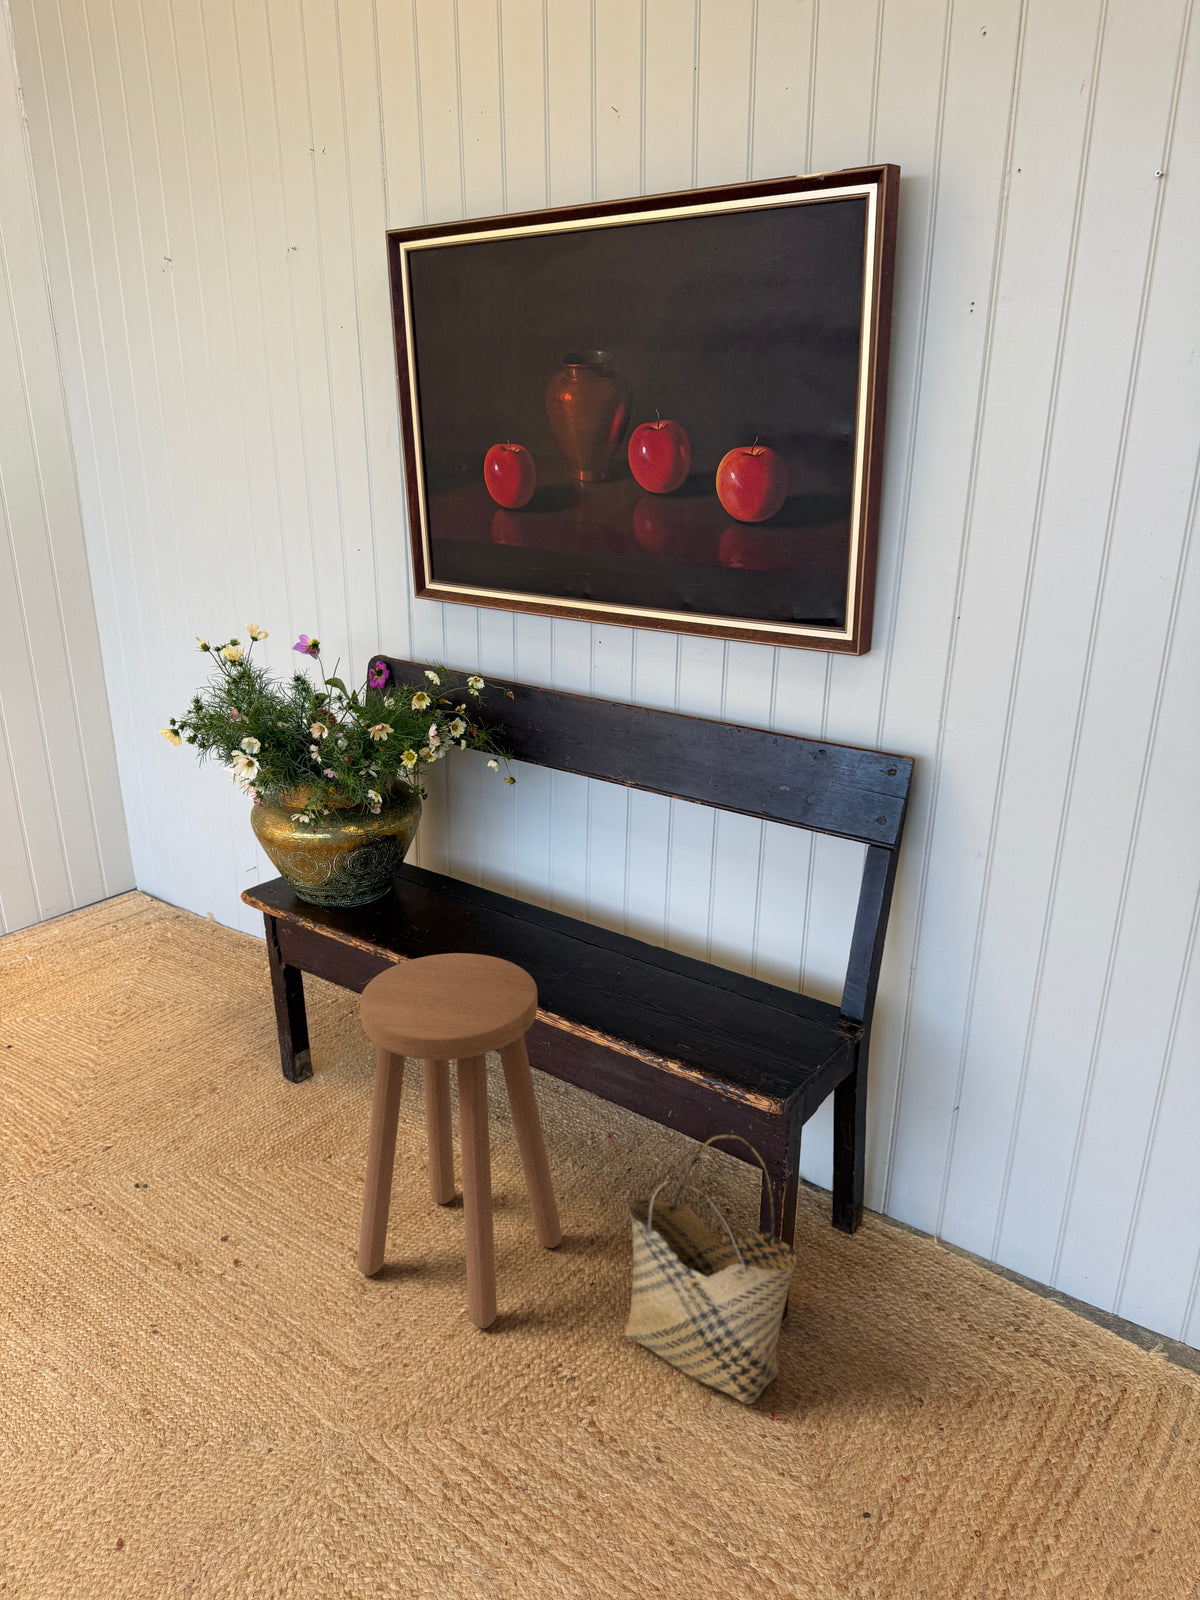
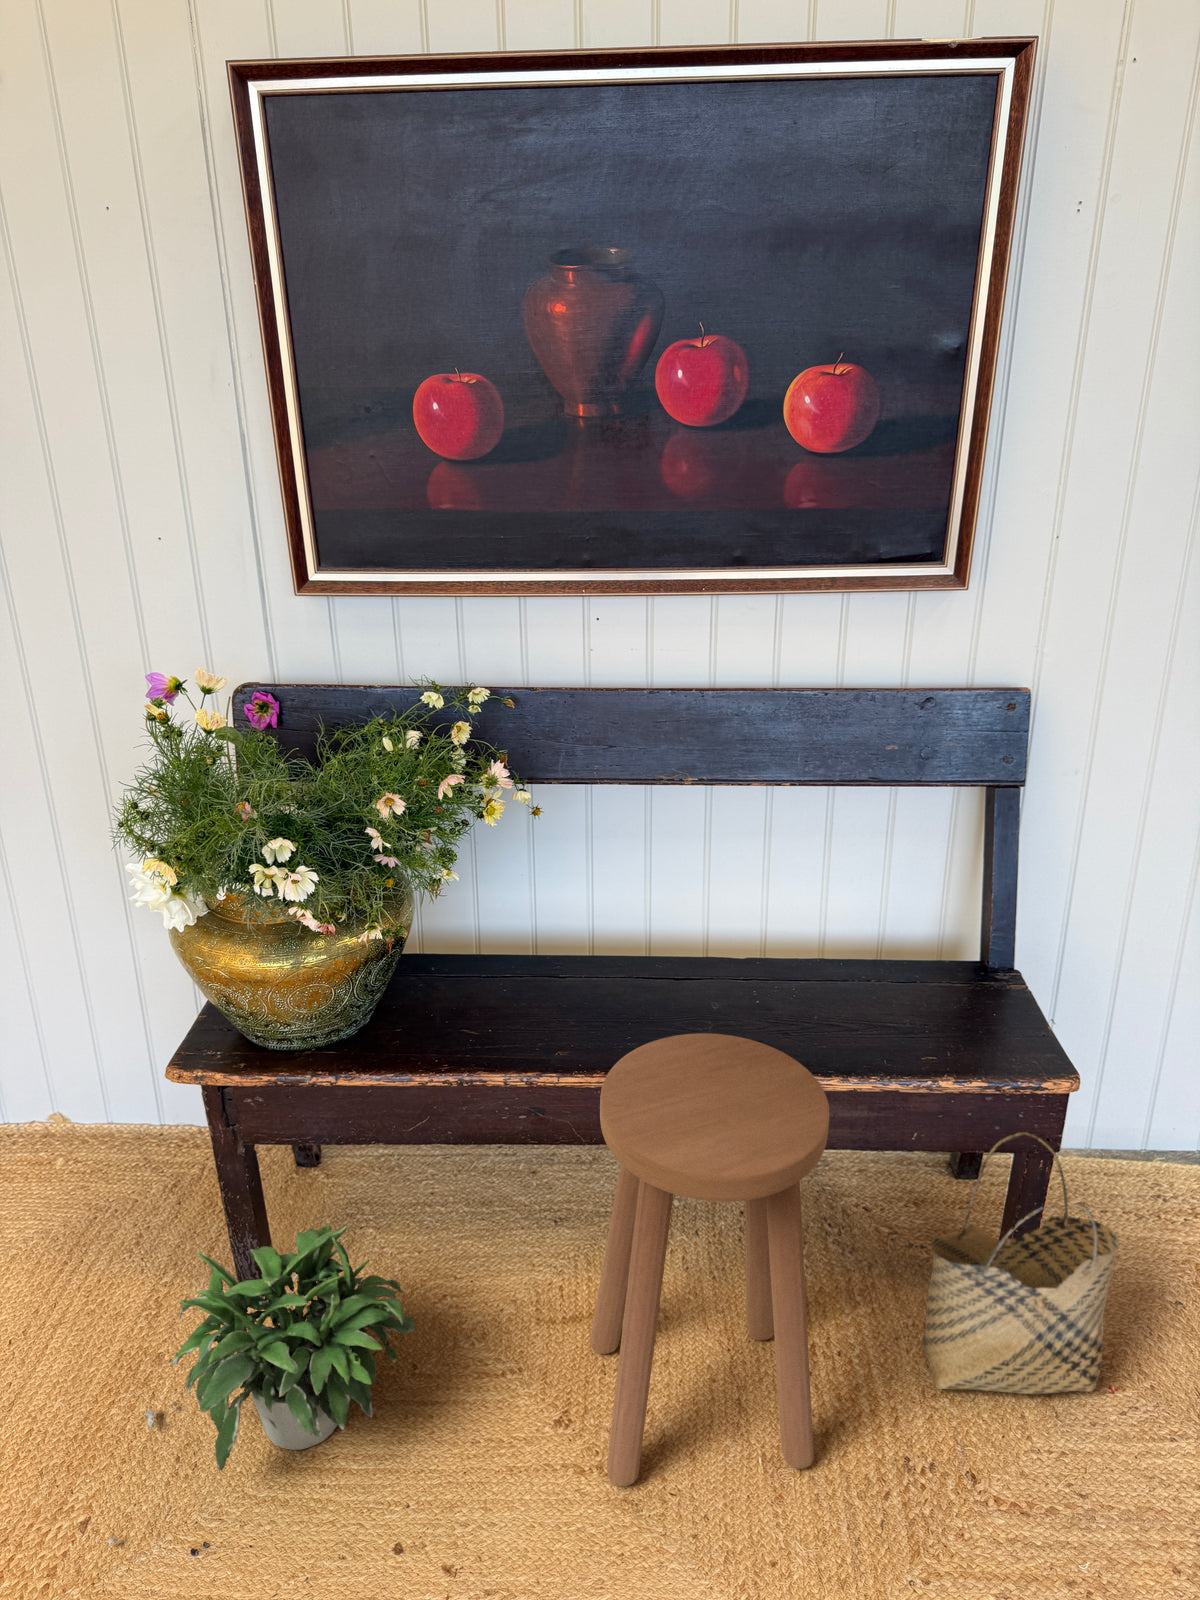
potted plant: none [106,1013,336,1168] -> present [107,1225,415,1545]

